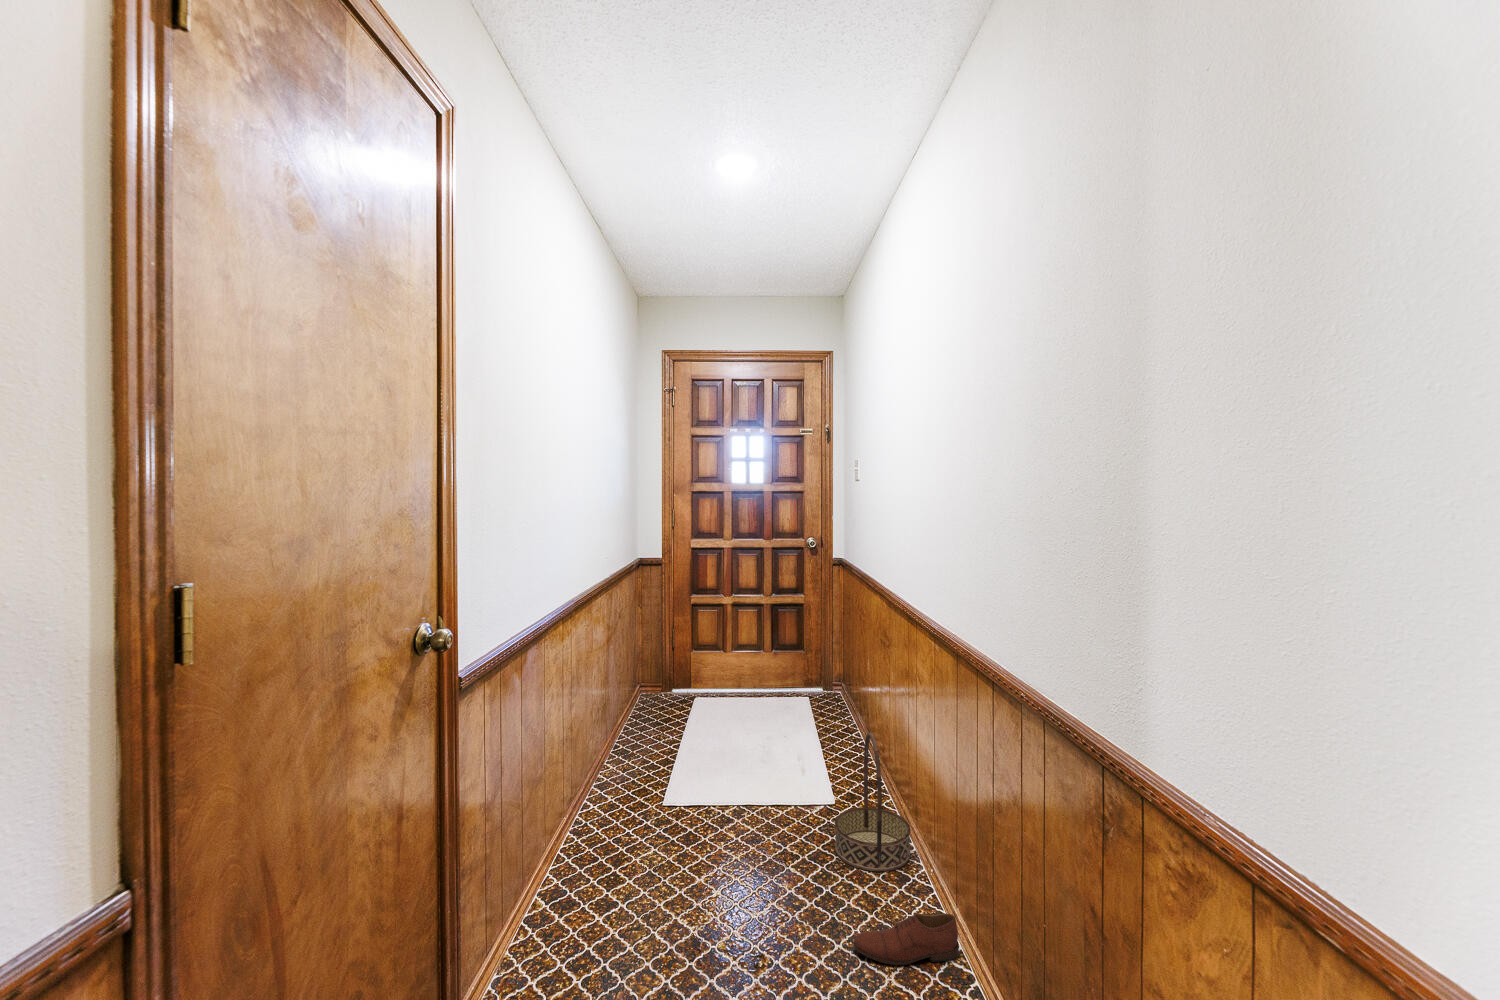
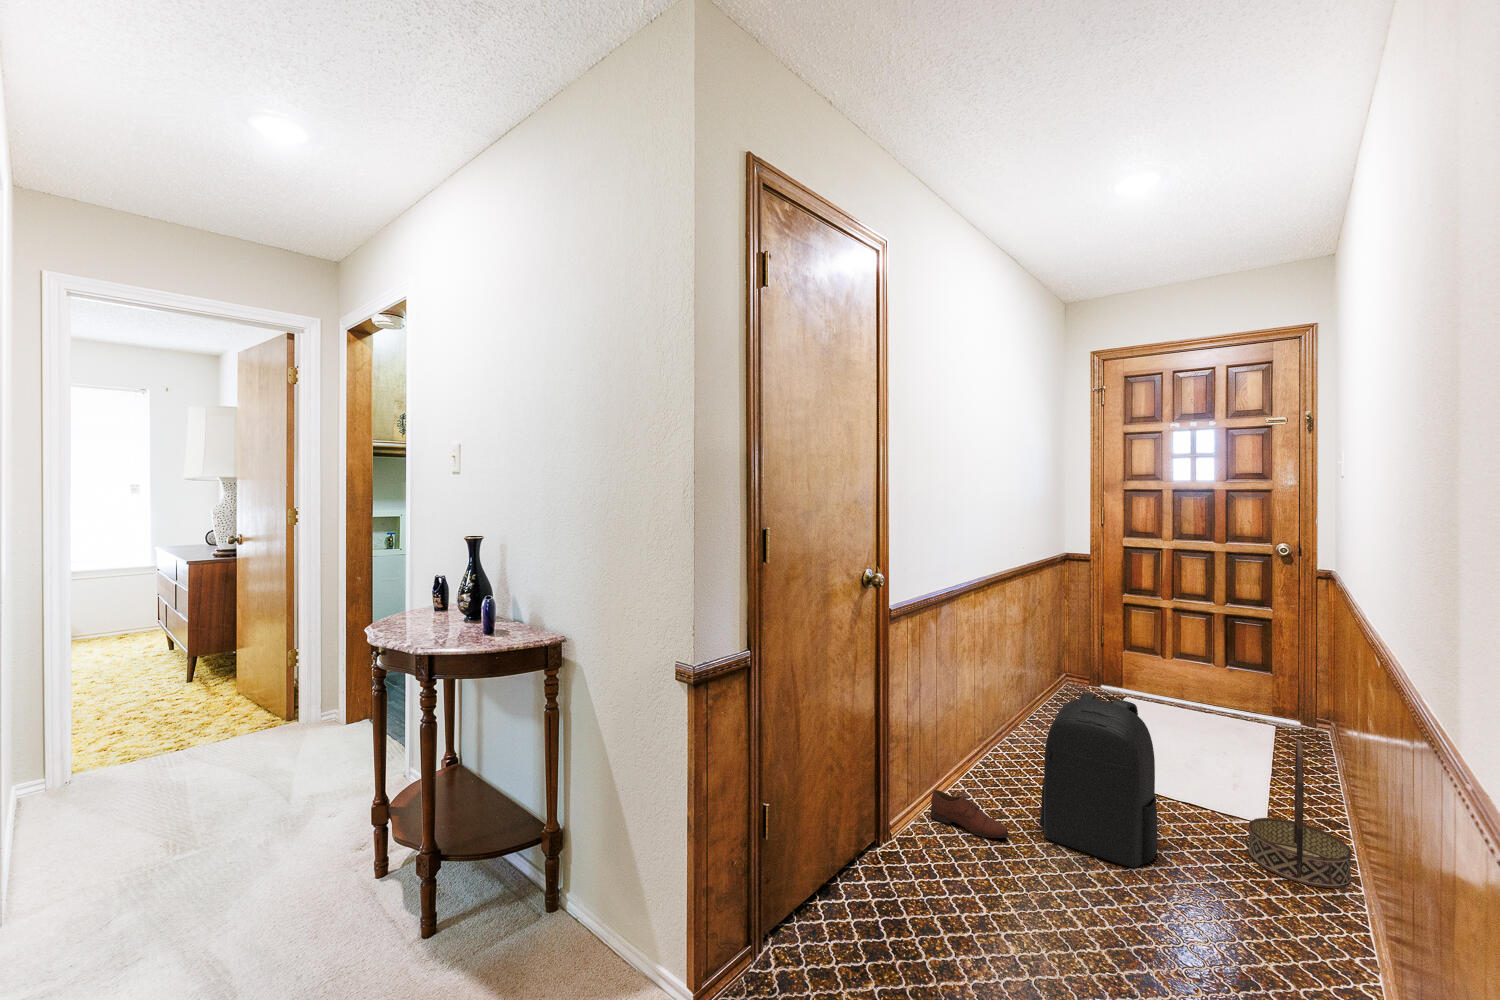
backpack: none [652,726,769,919] -> present [1040,693,1158,867]
shoe: present [854,913,959,965] -> present [931,790,1009,838]

